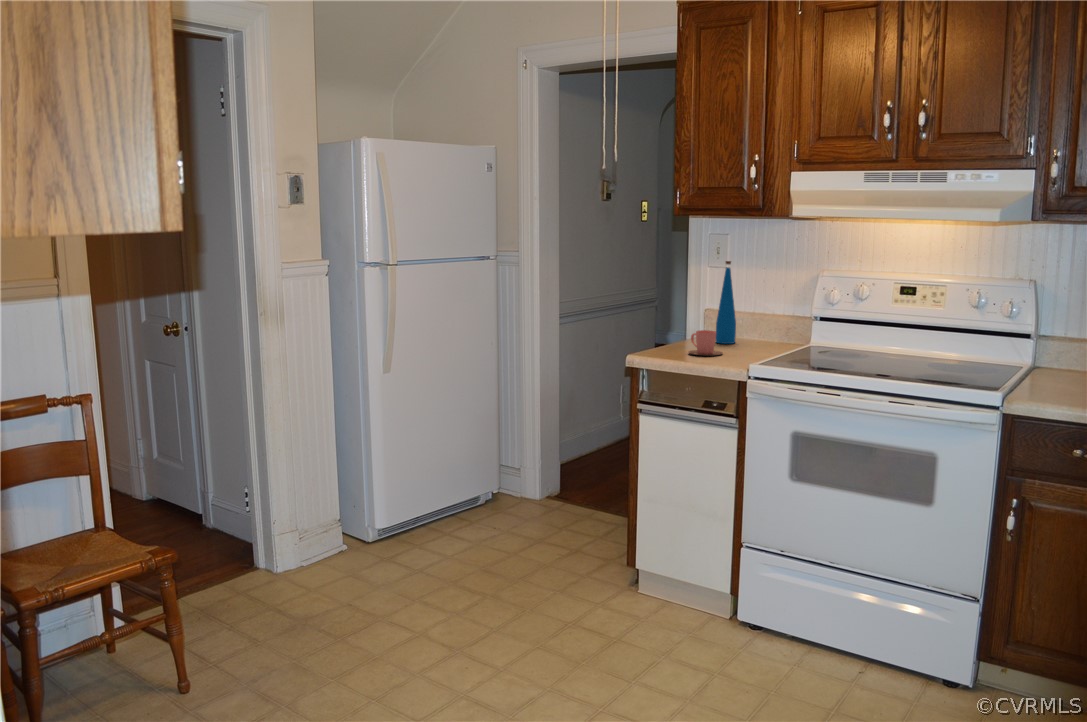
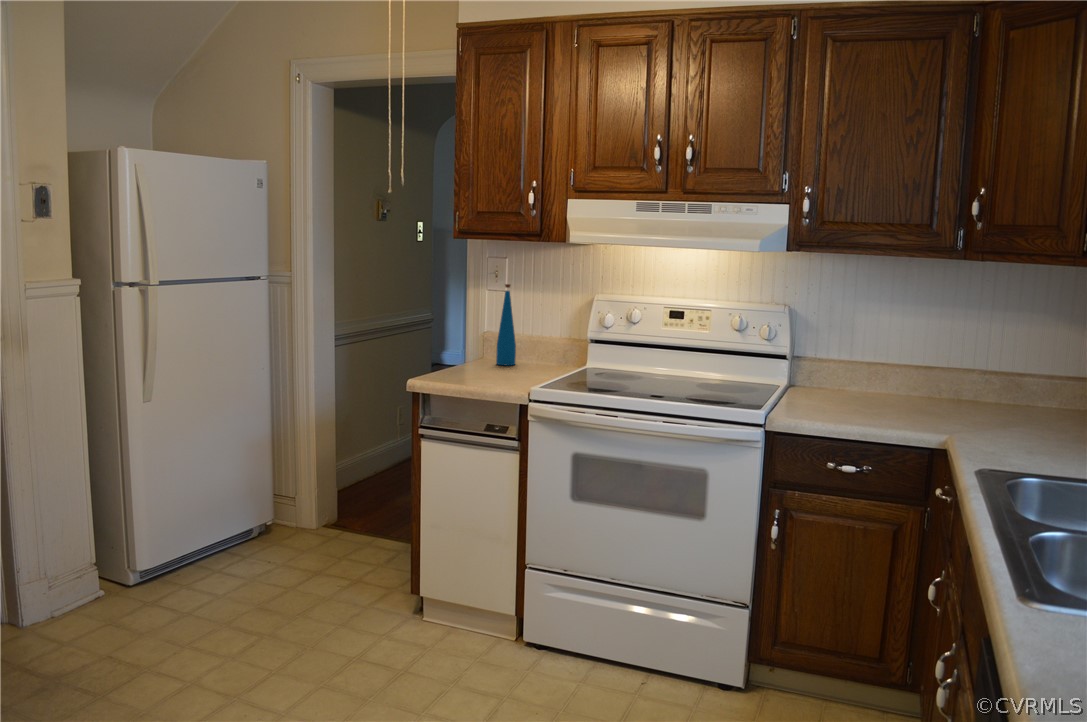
cup: present [689,330,722,355] -> none [471,353,505,378]

